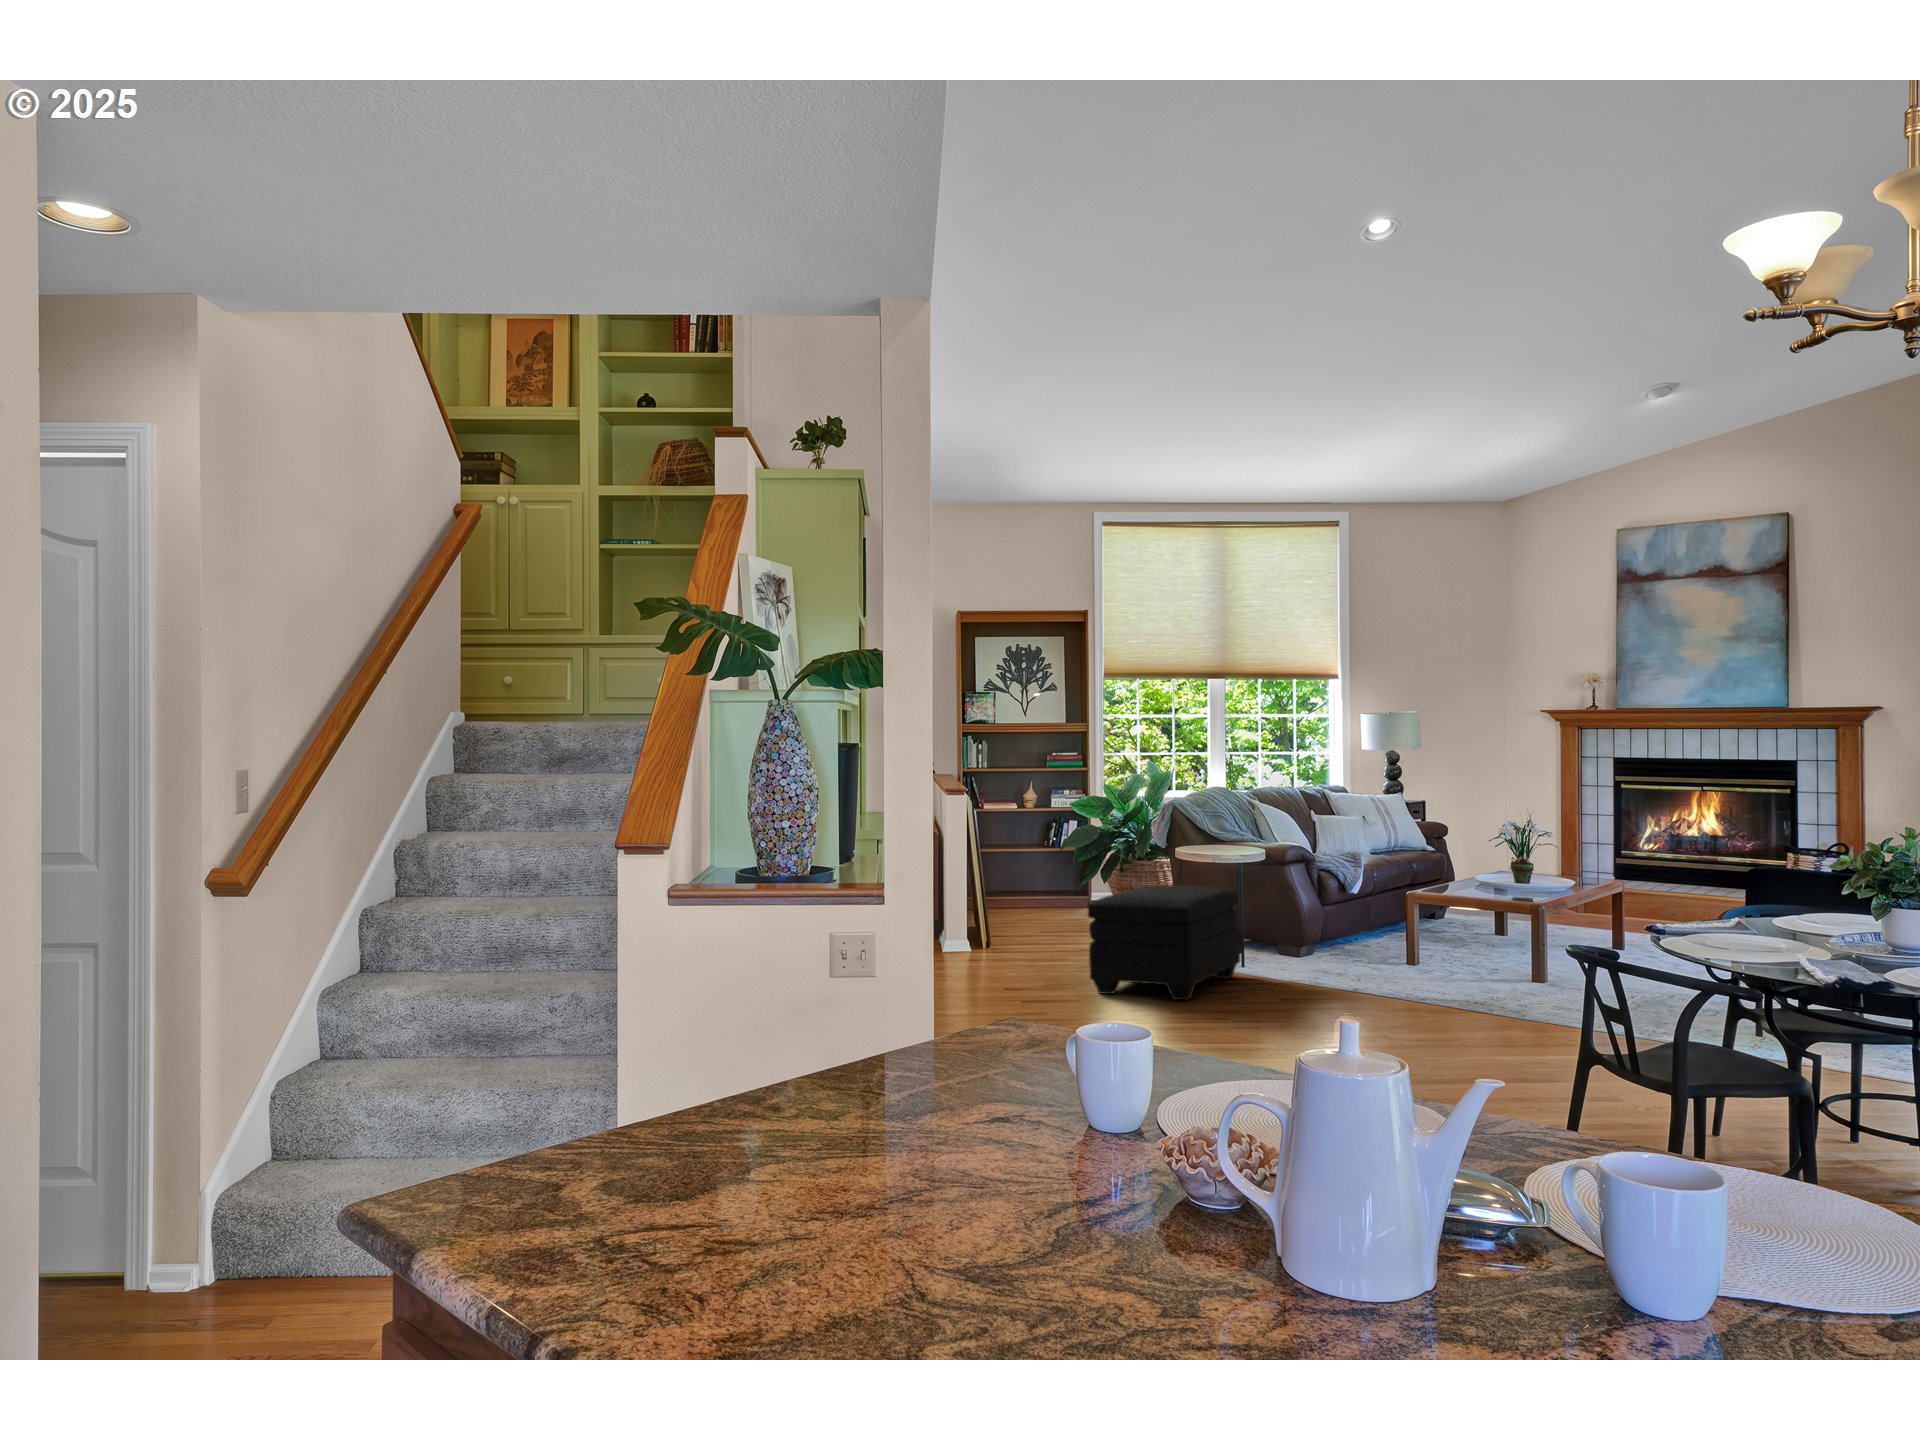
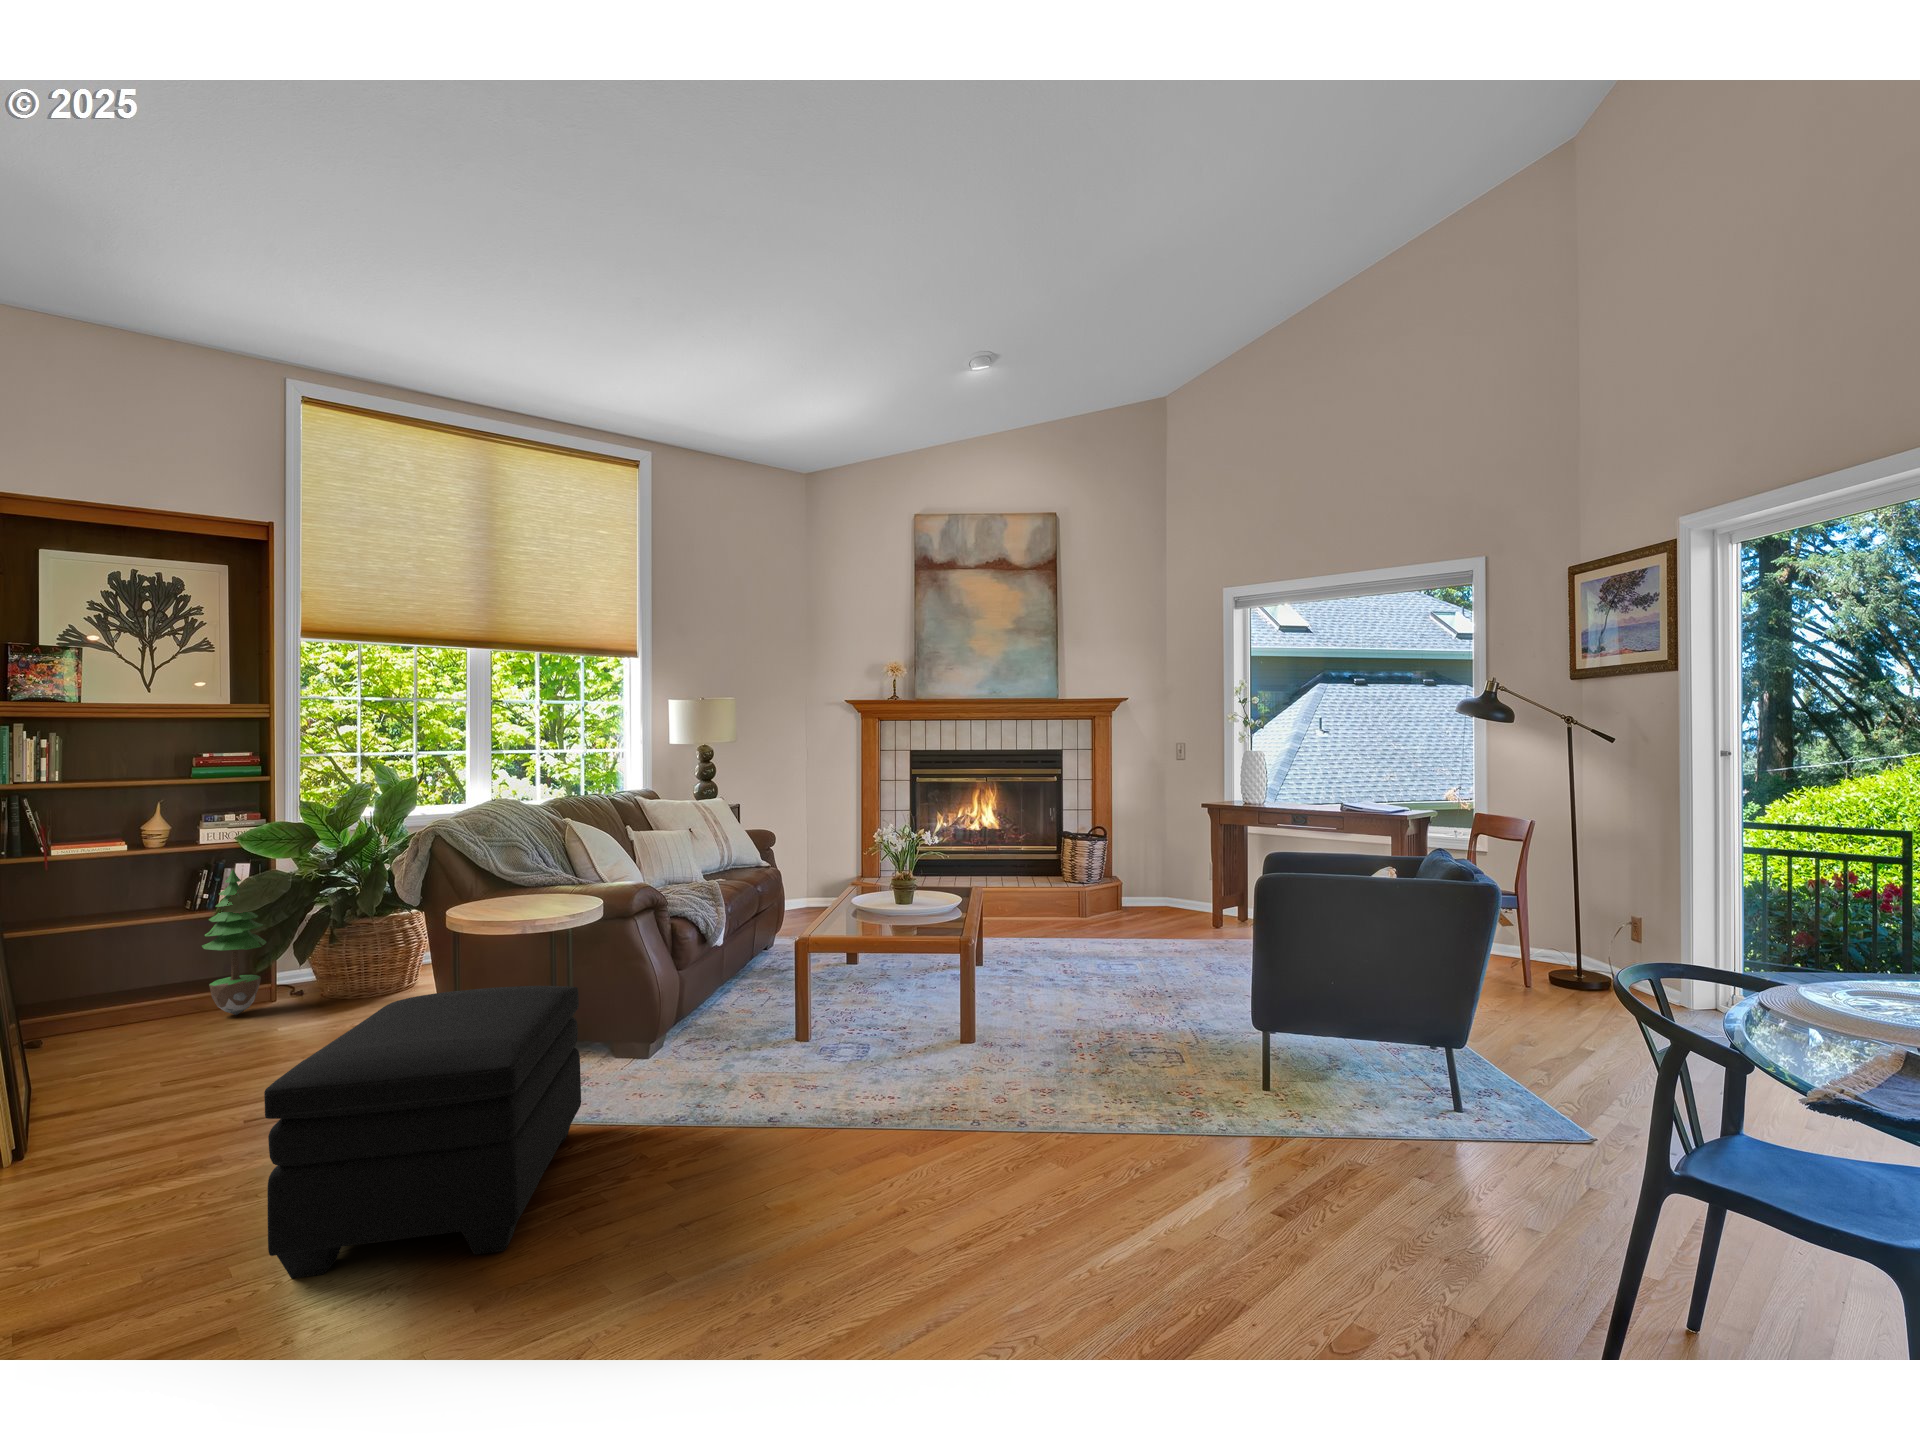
potted tree: none [1055,824,1088,915] -> present [202,870,267,1015]

